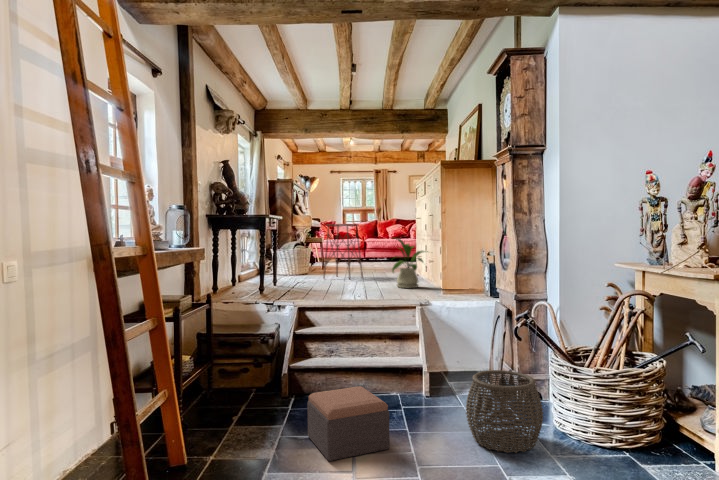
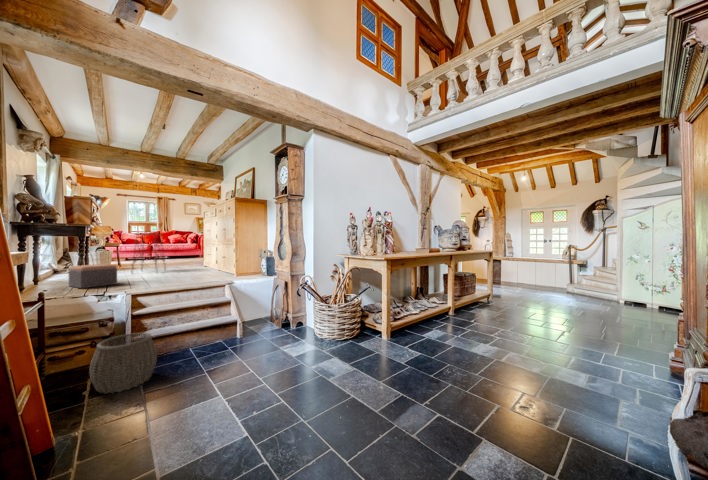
house plant: present [392,238,428,288] -> none [195,243,225,275]
woven basket: present [466,370,543,453] -> present [90,333,157,393]
footstool: present [307,386,390,461] -> present [69,264,117,288]

